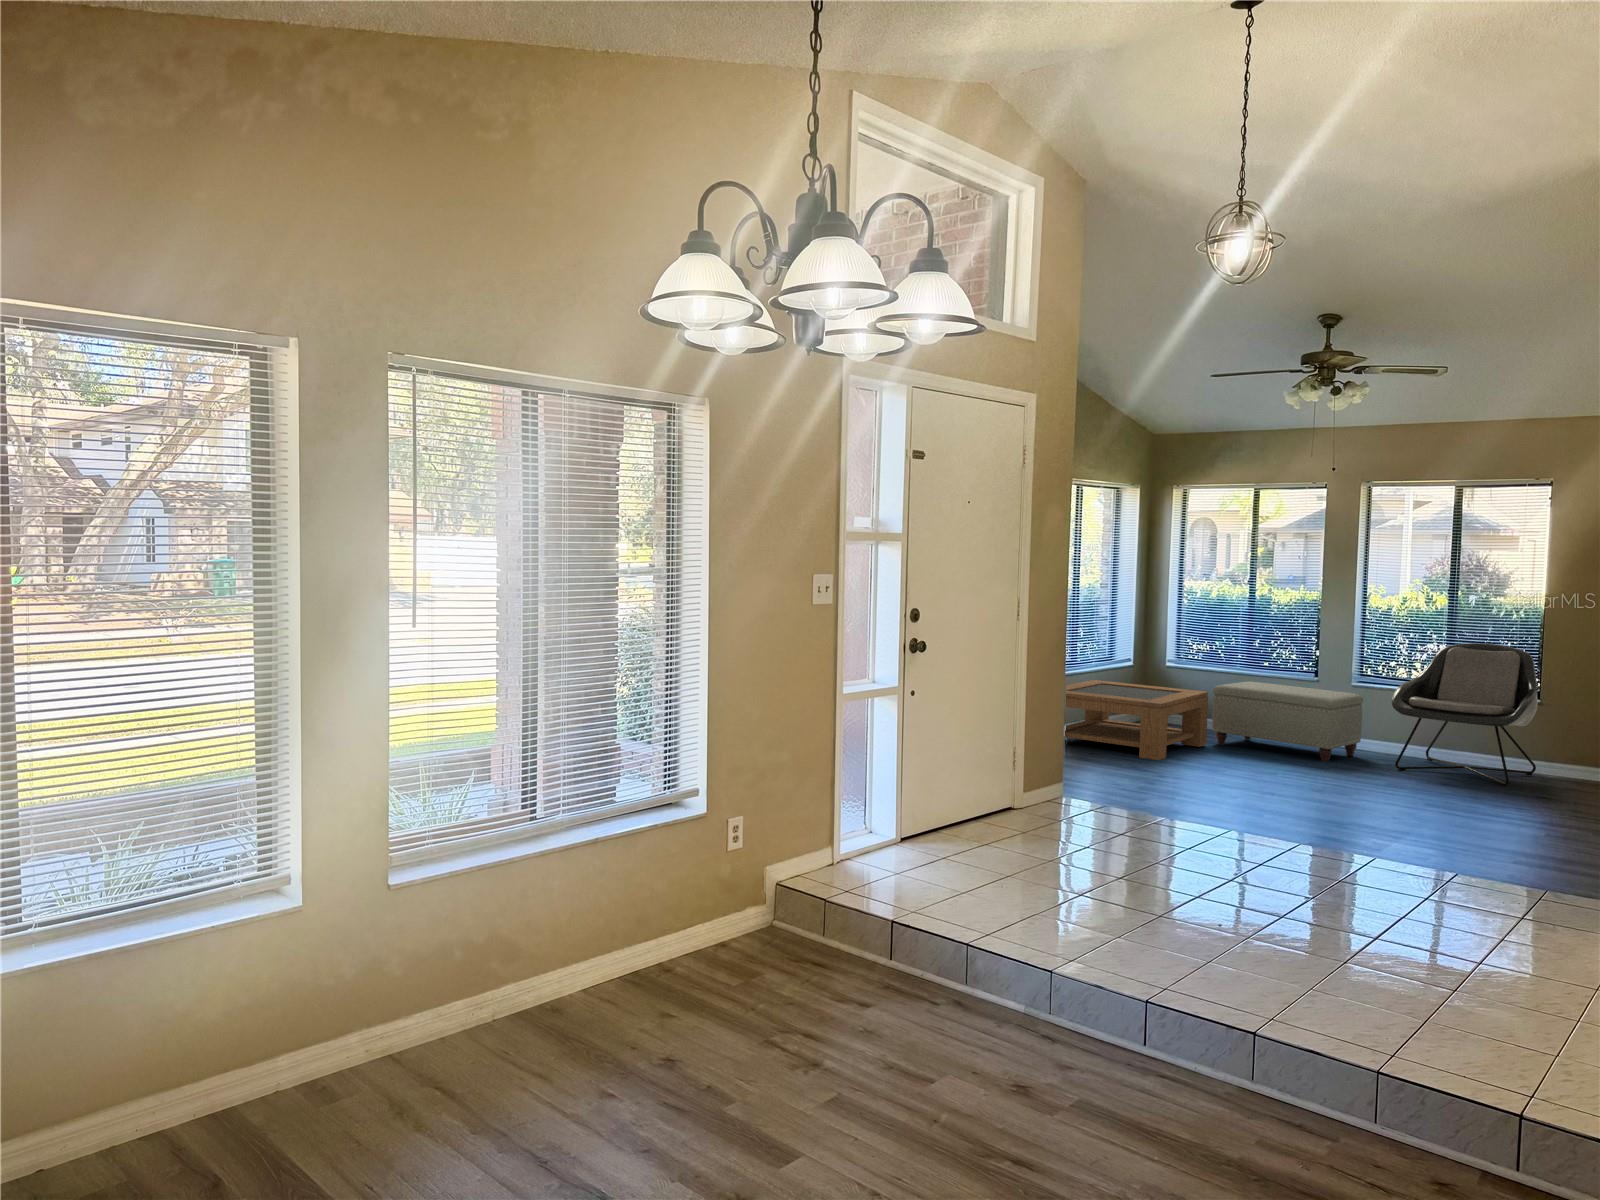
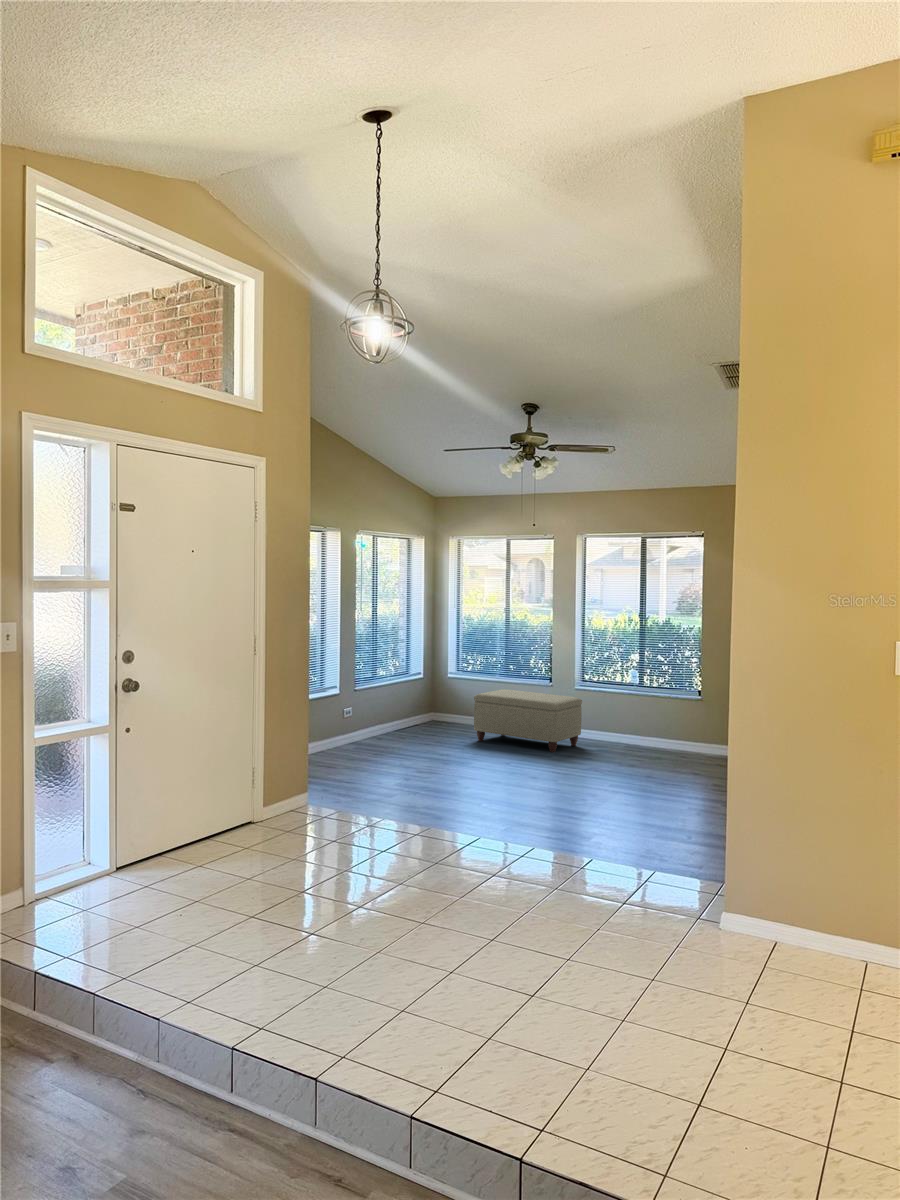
lounge chair: present [1392,643,1538,786] -> none [598,656,699,767]
coffee table: present [1065,680,1208,760] -> none [332,692,469,760]

